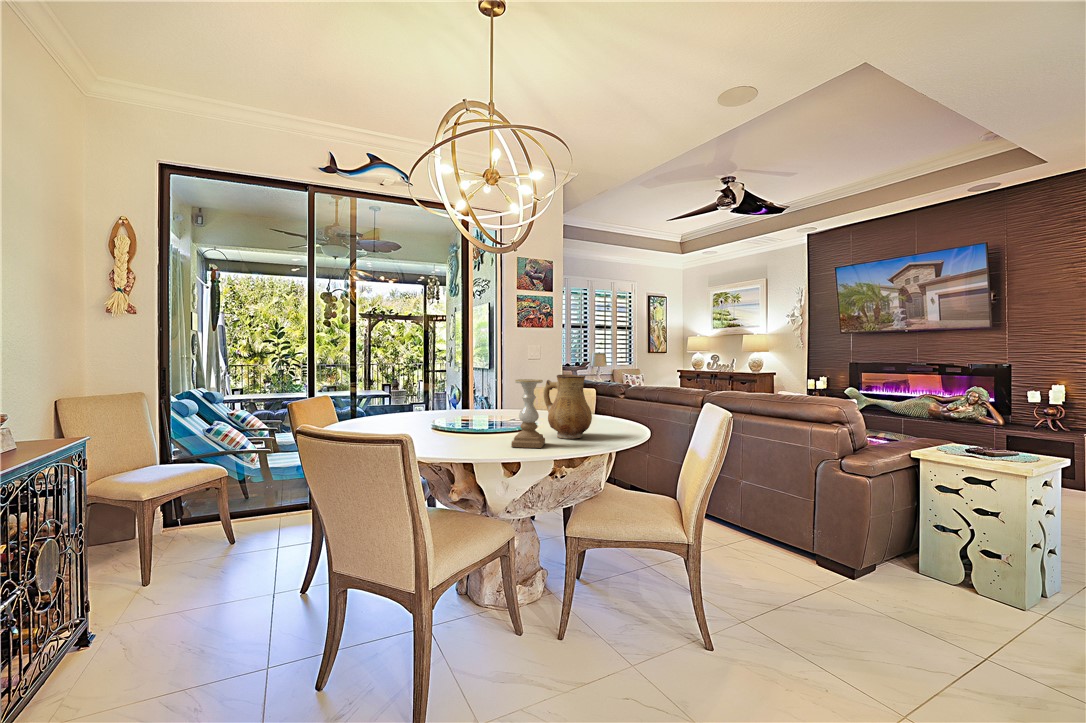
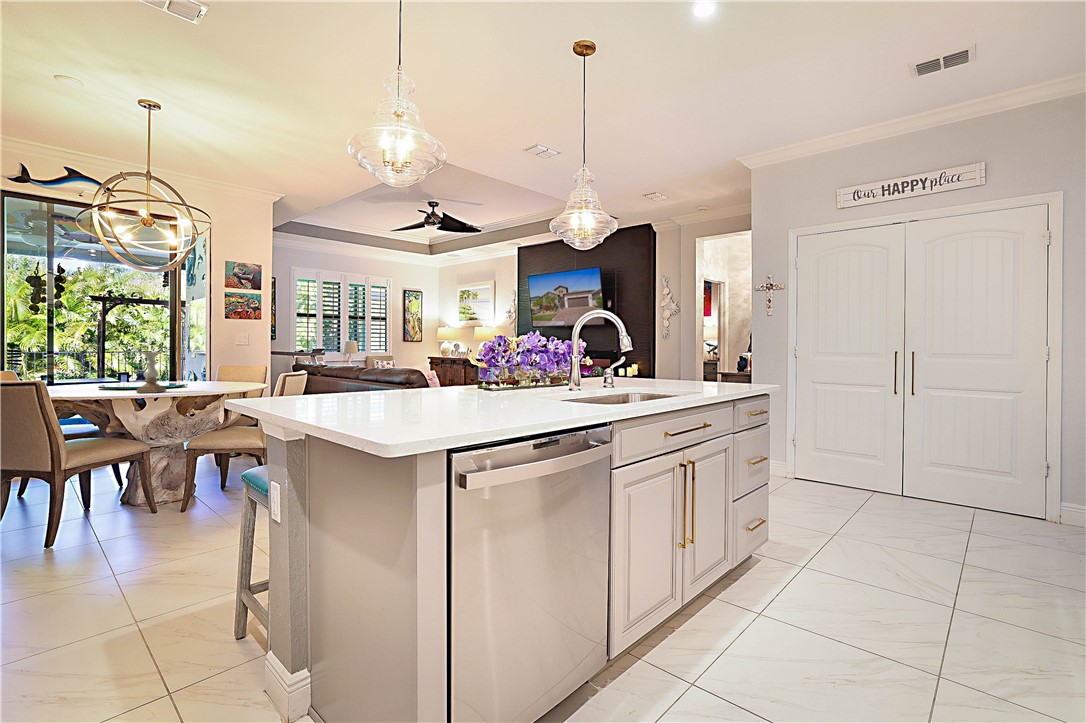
ceramic pitcher: present [543,375,592,439] -> none [175,350,209,390]

